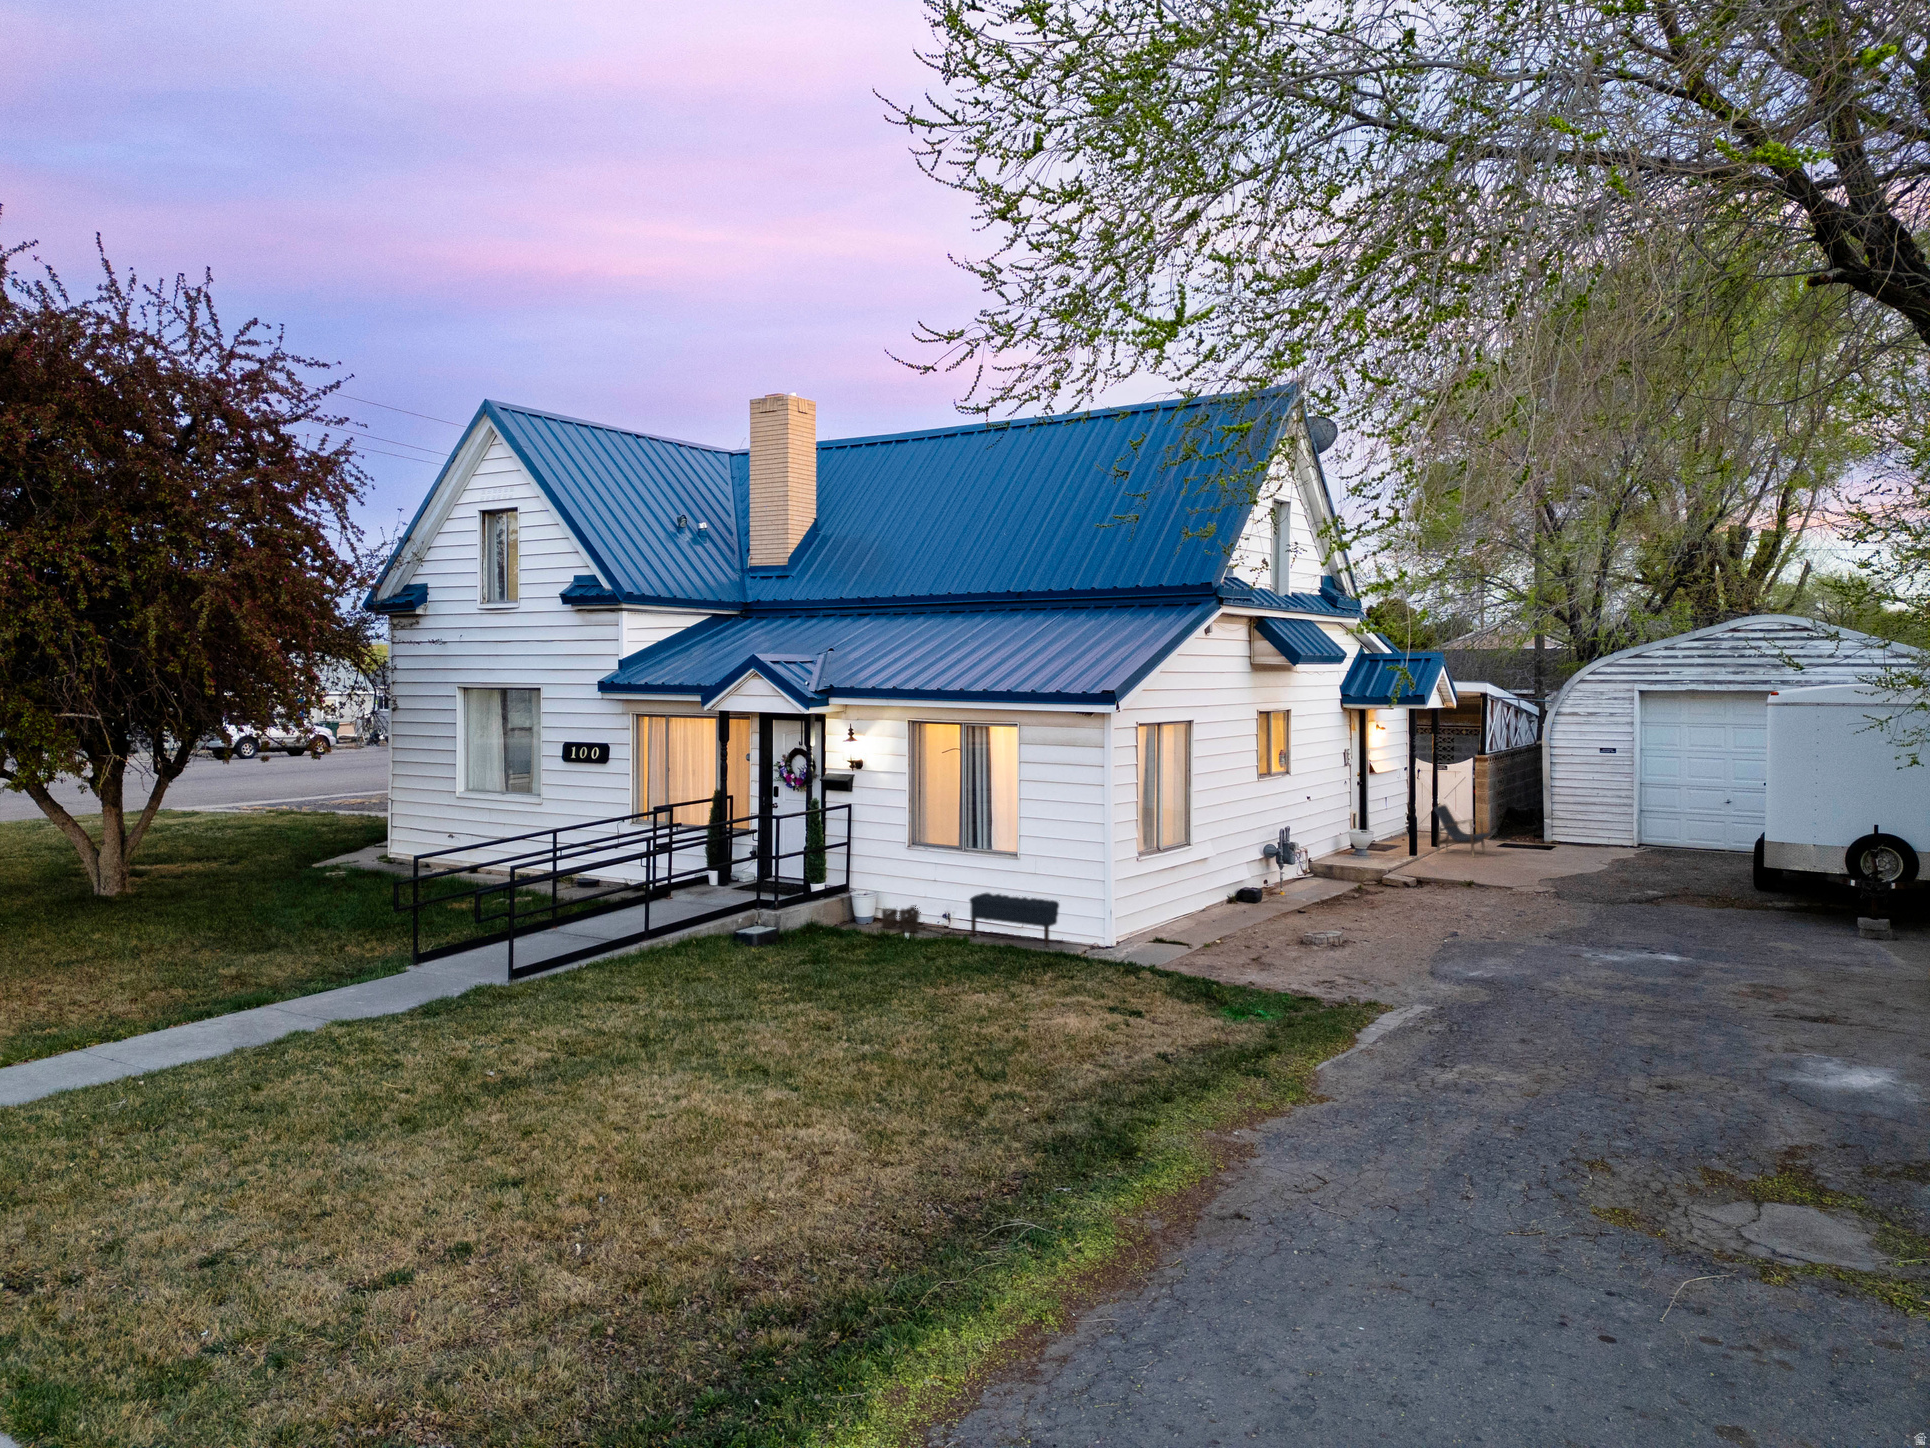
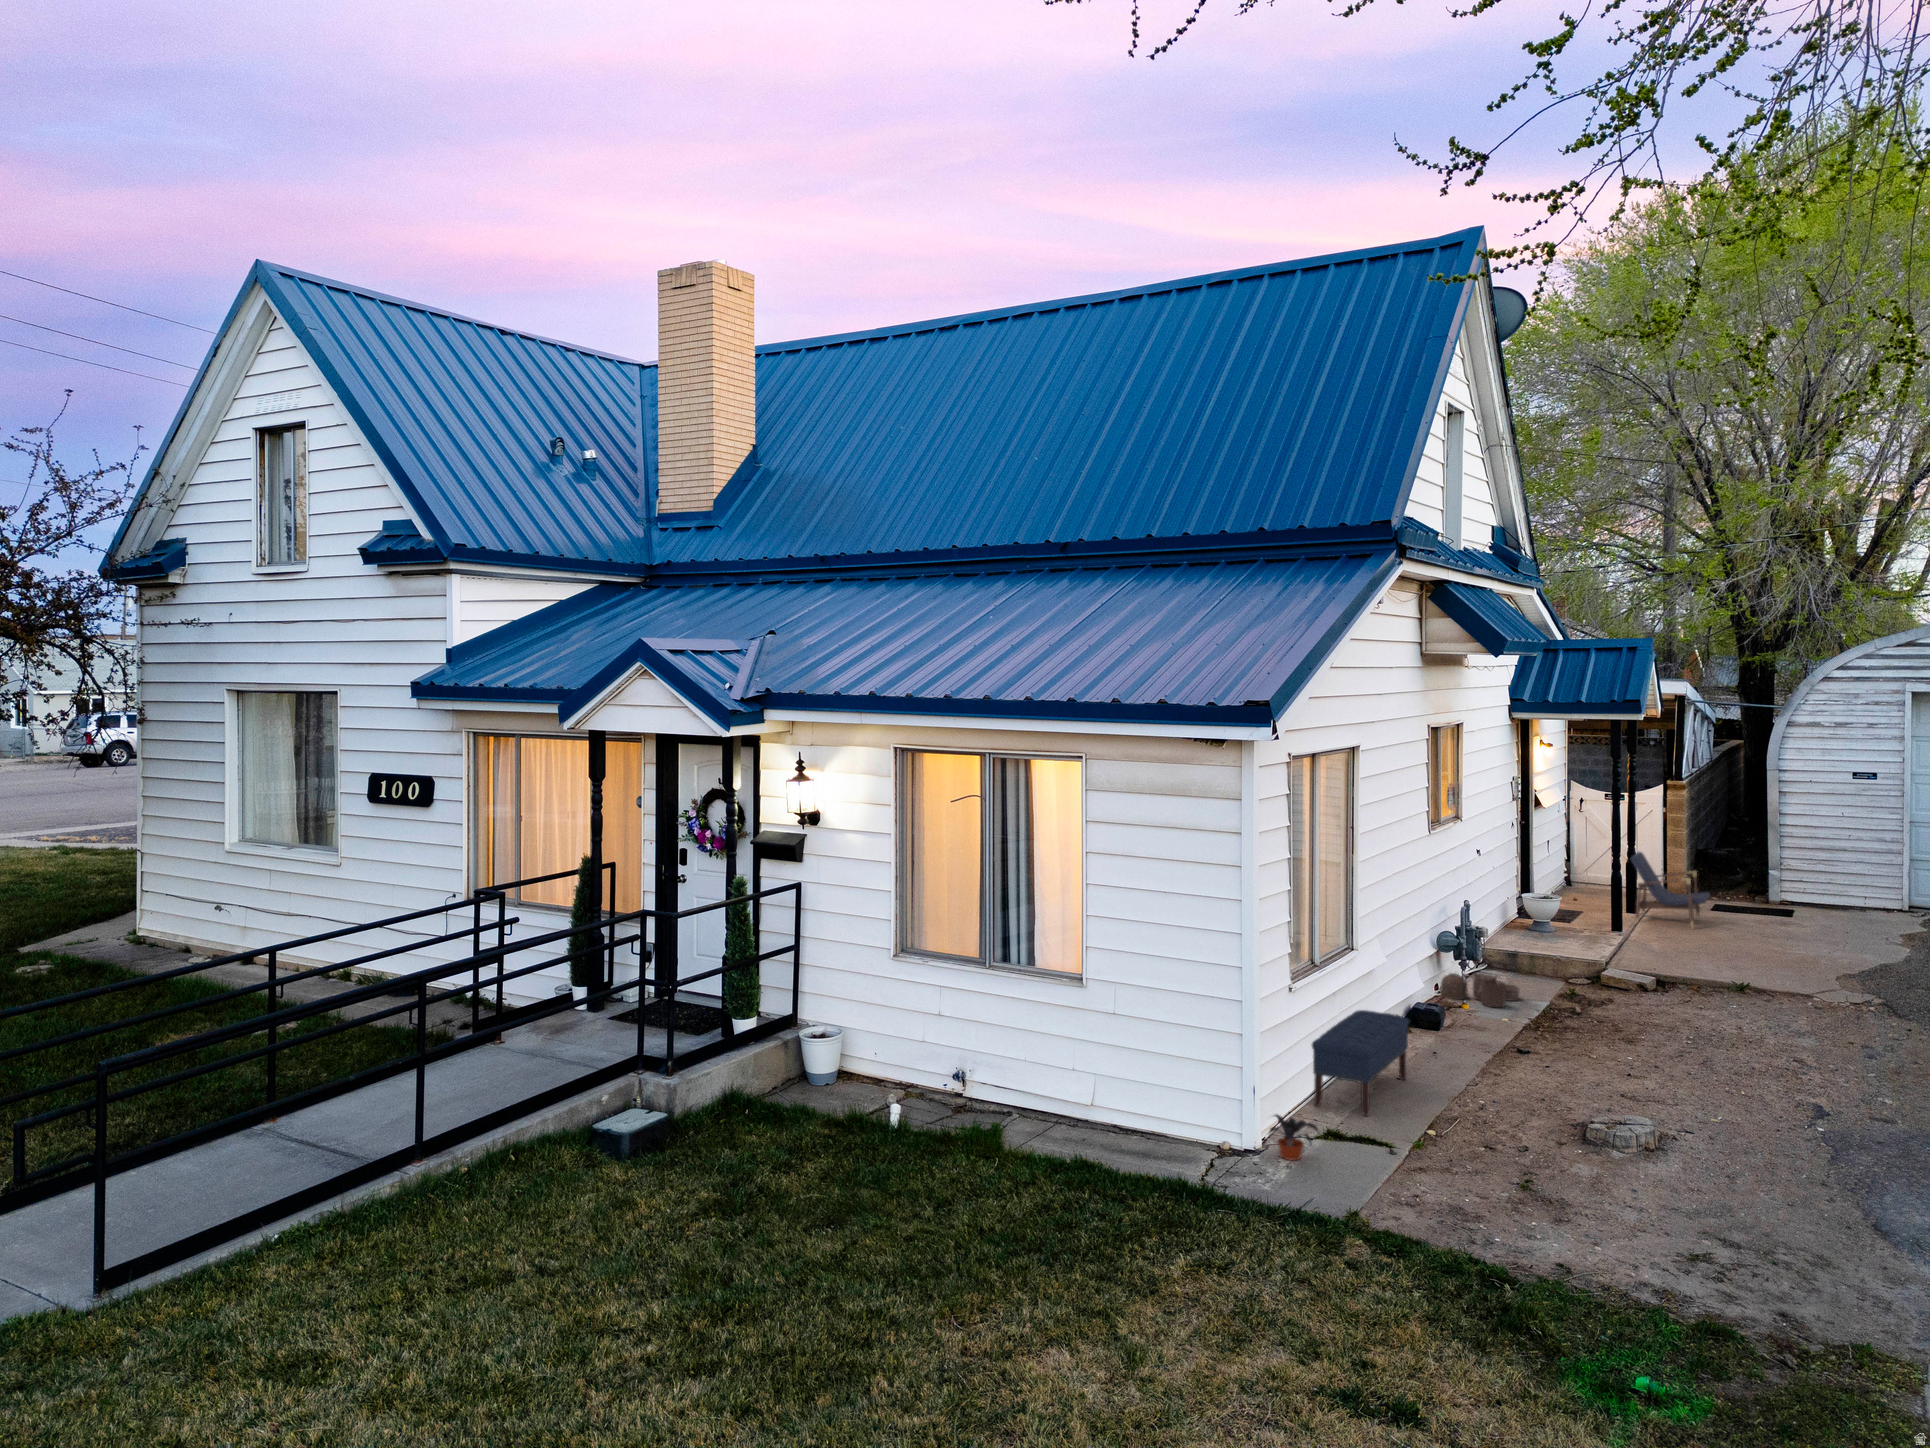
bench: present [970,893,1059,947] -> present [1312,1010,1409,1116]
woven basket: present [882,905,922,932] -> present [1440,972,1519,1007]
potted plant: none [1115,925,1144,948] -> present [1269,1114,1318,1160]

